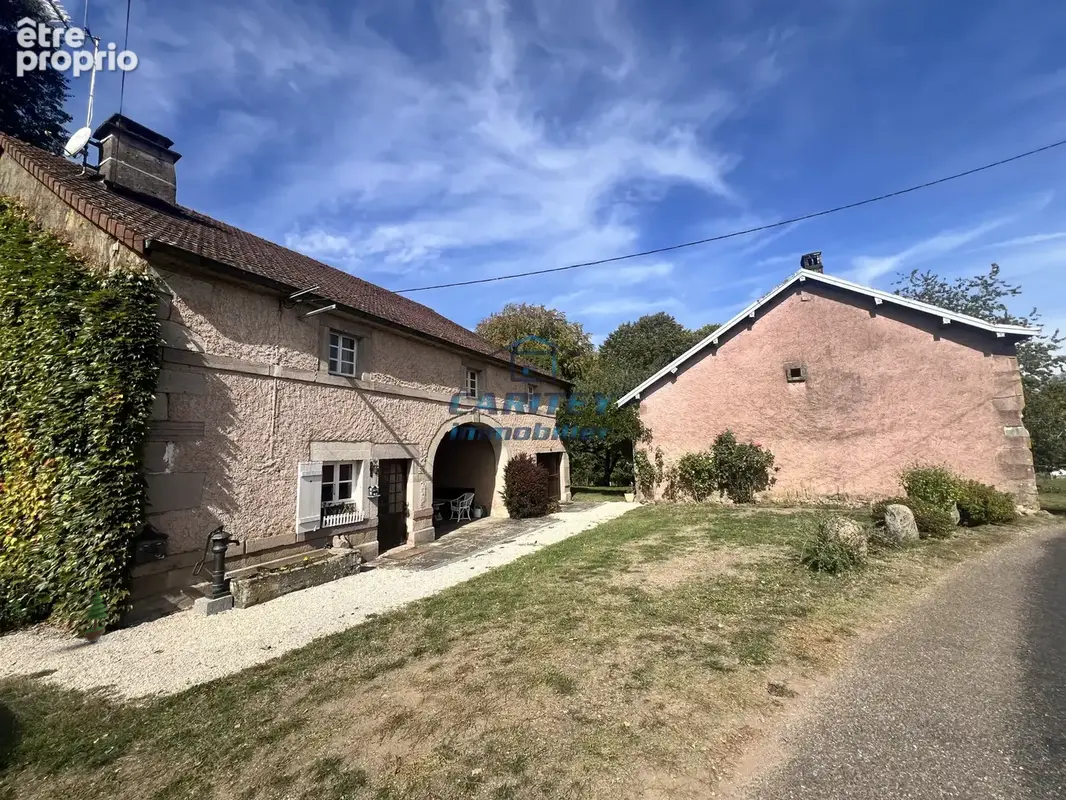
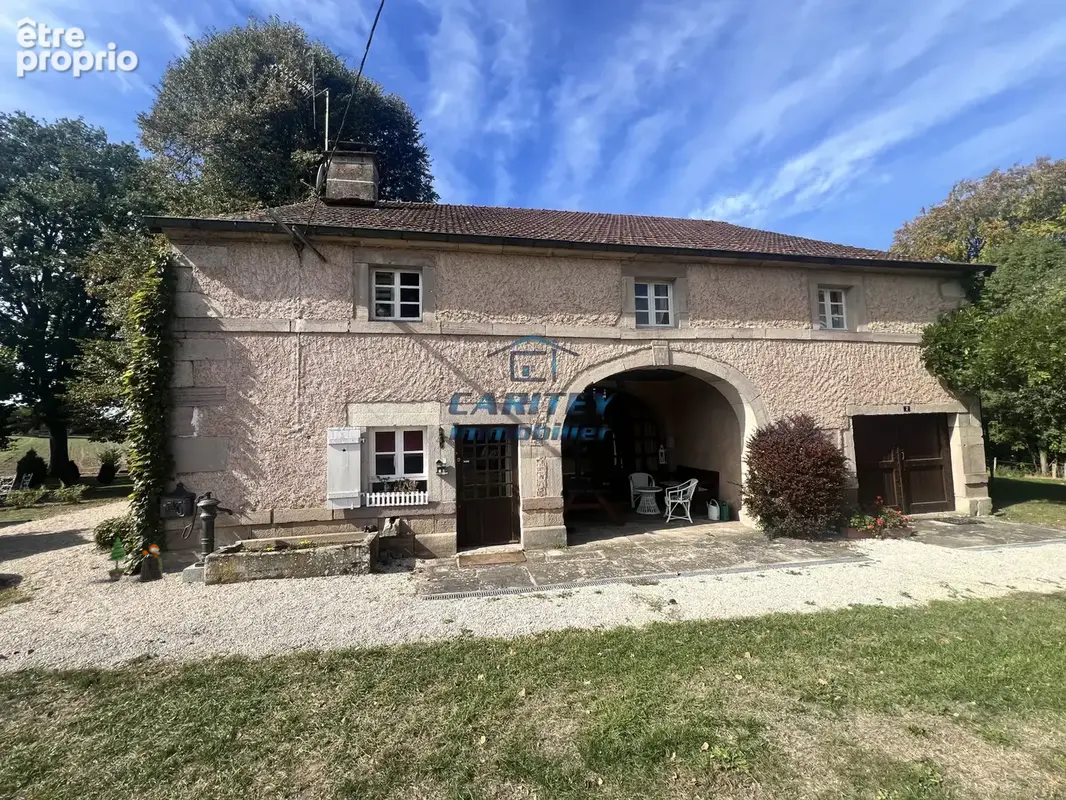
watering can: none [128,591,157,633] -> present [139,545,163,582]

